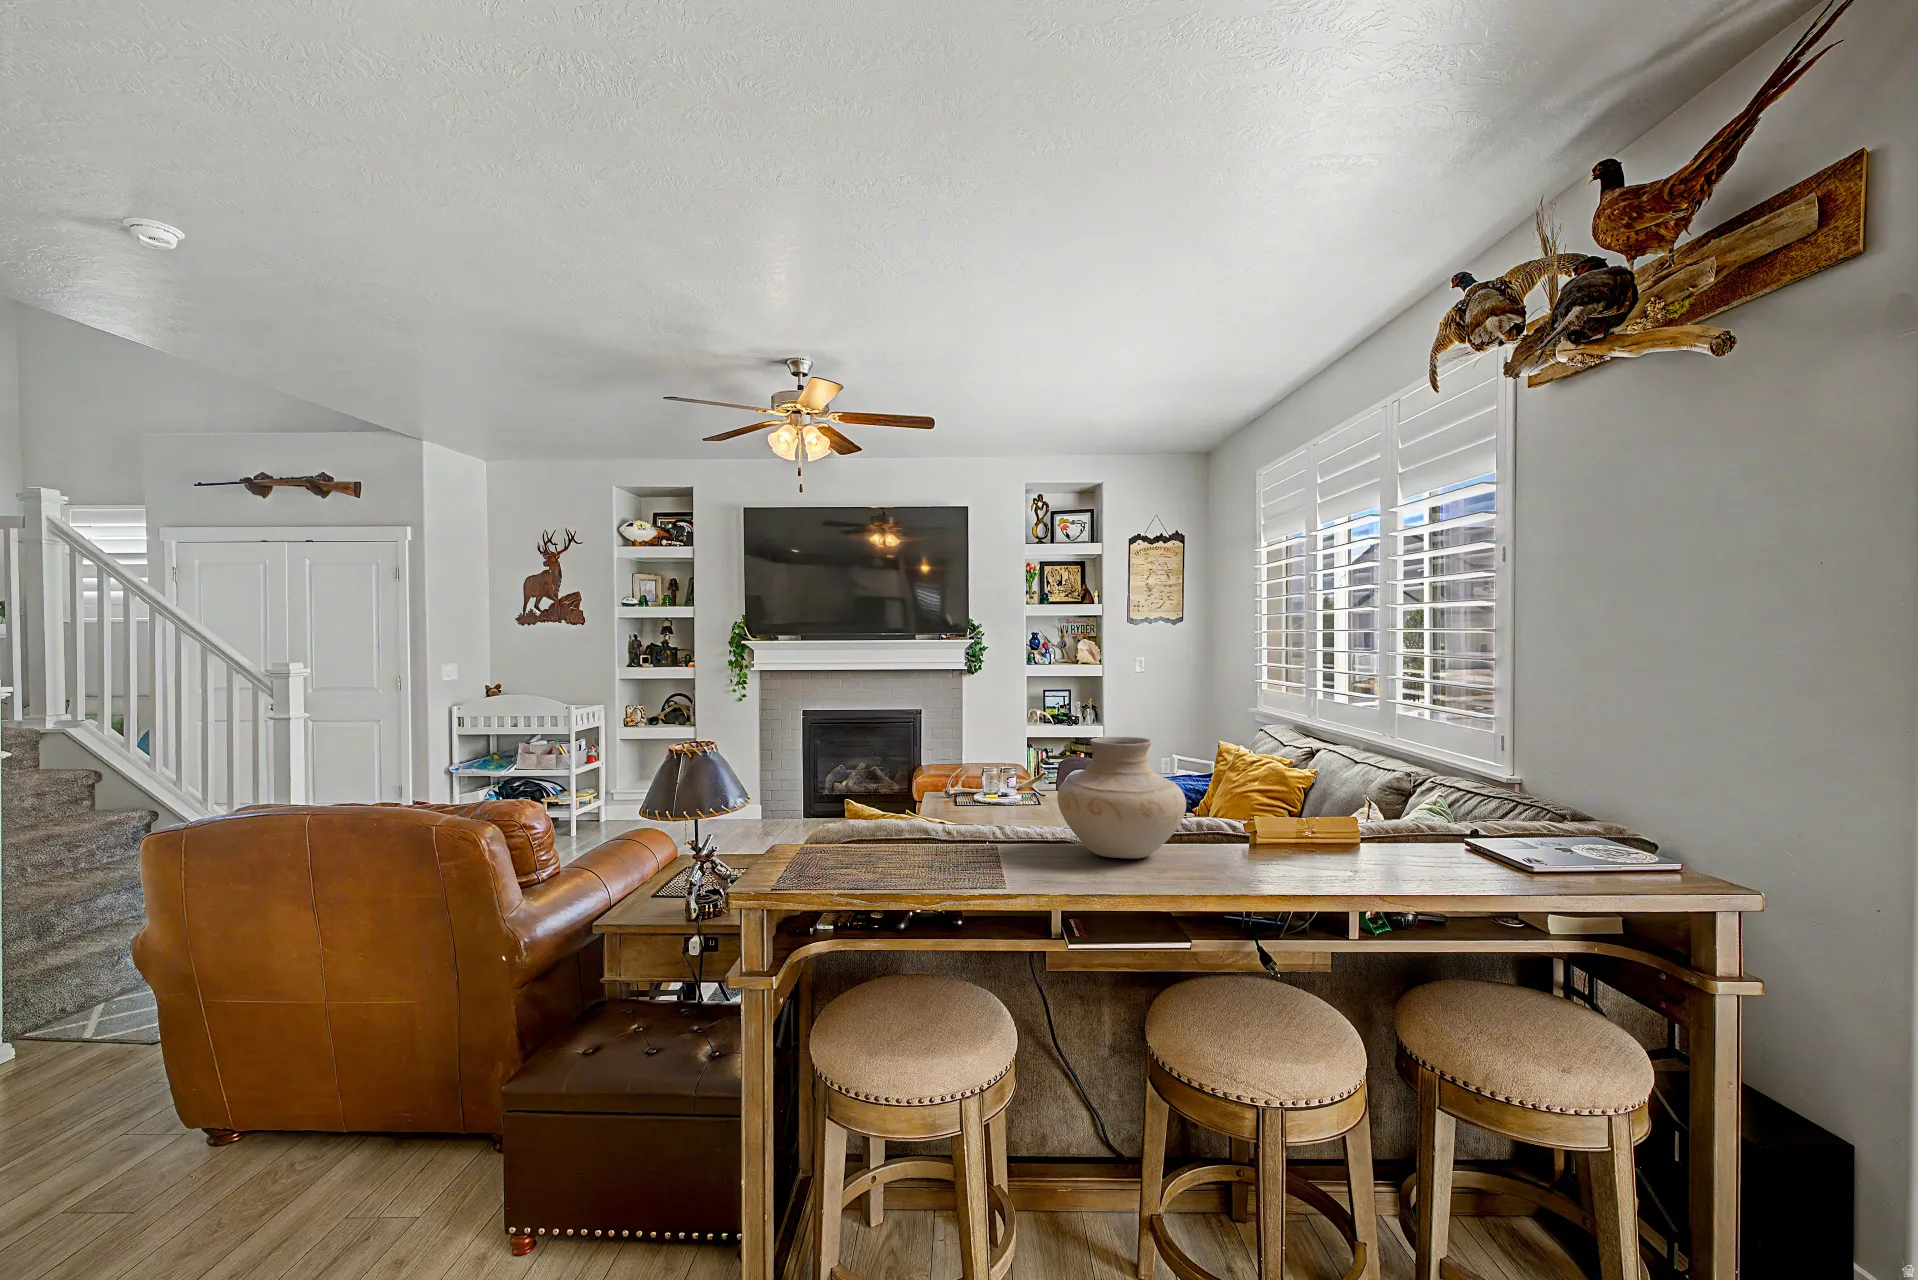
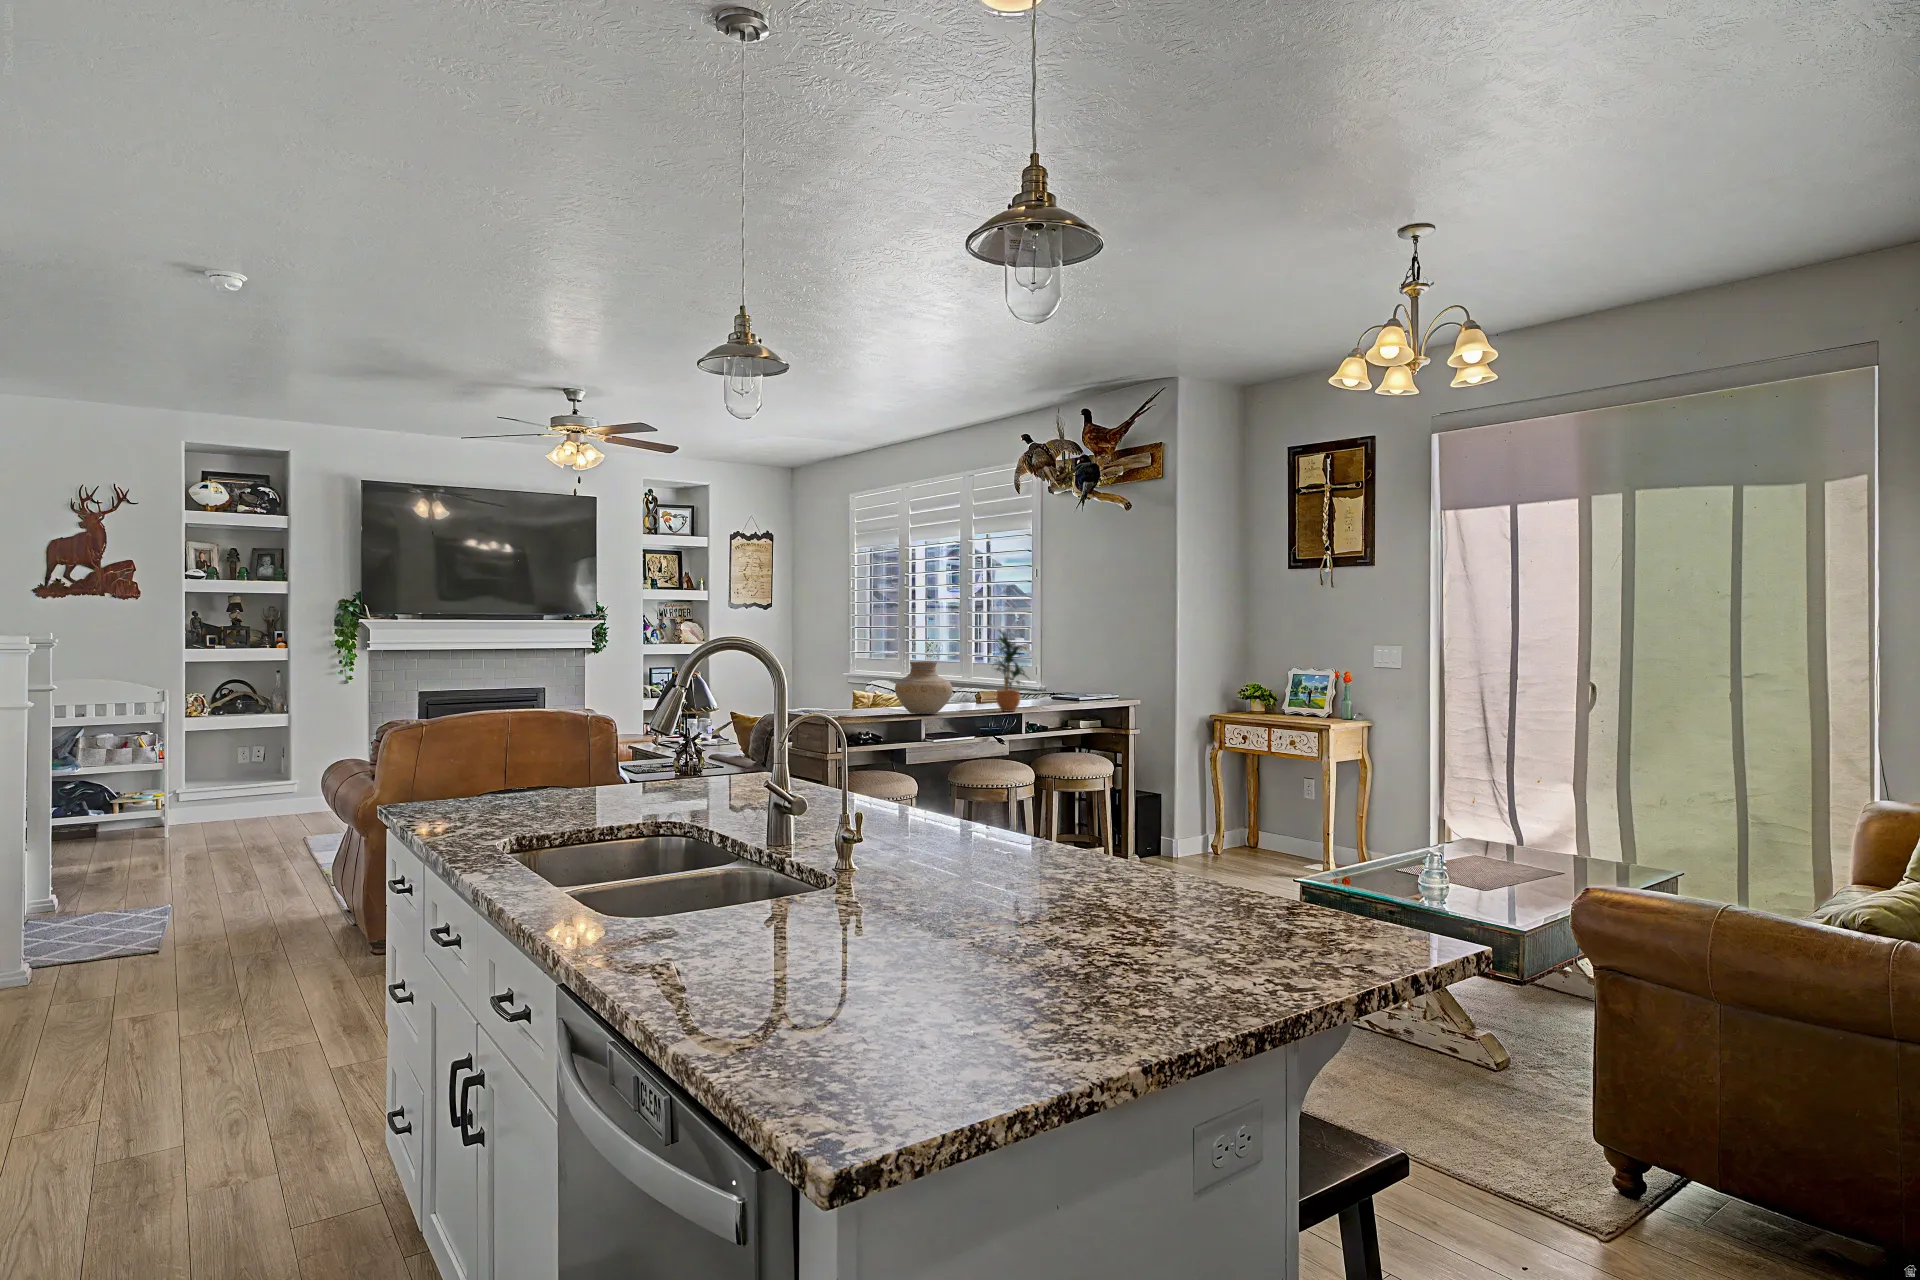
potted plant: none [1280,668,1408,872] -> present [993,630,1026,712]

